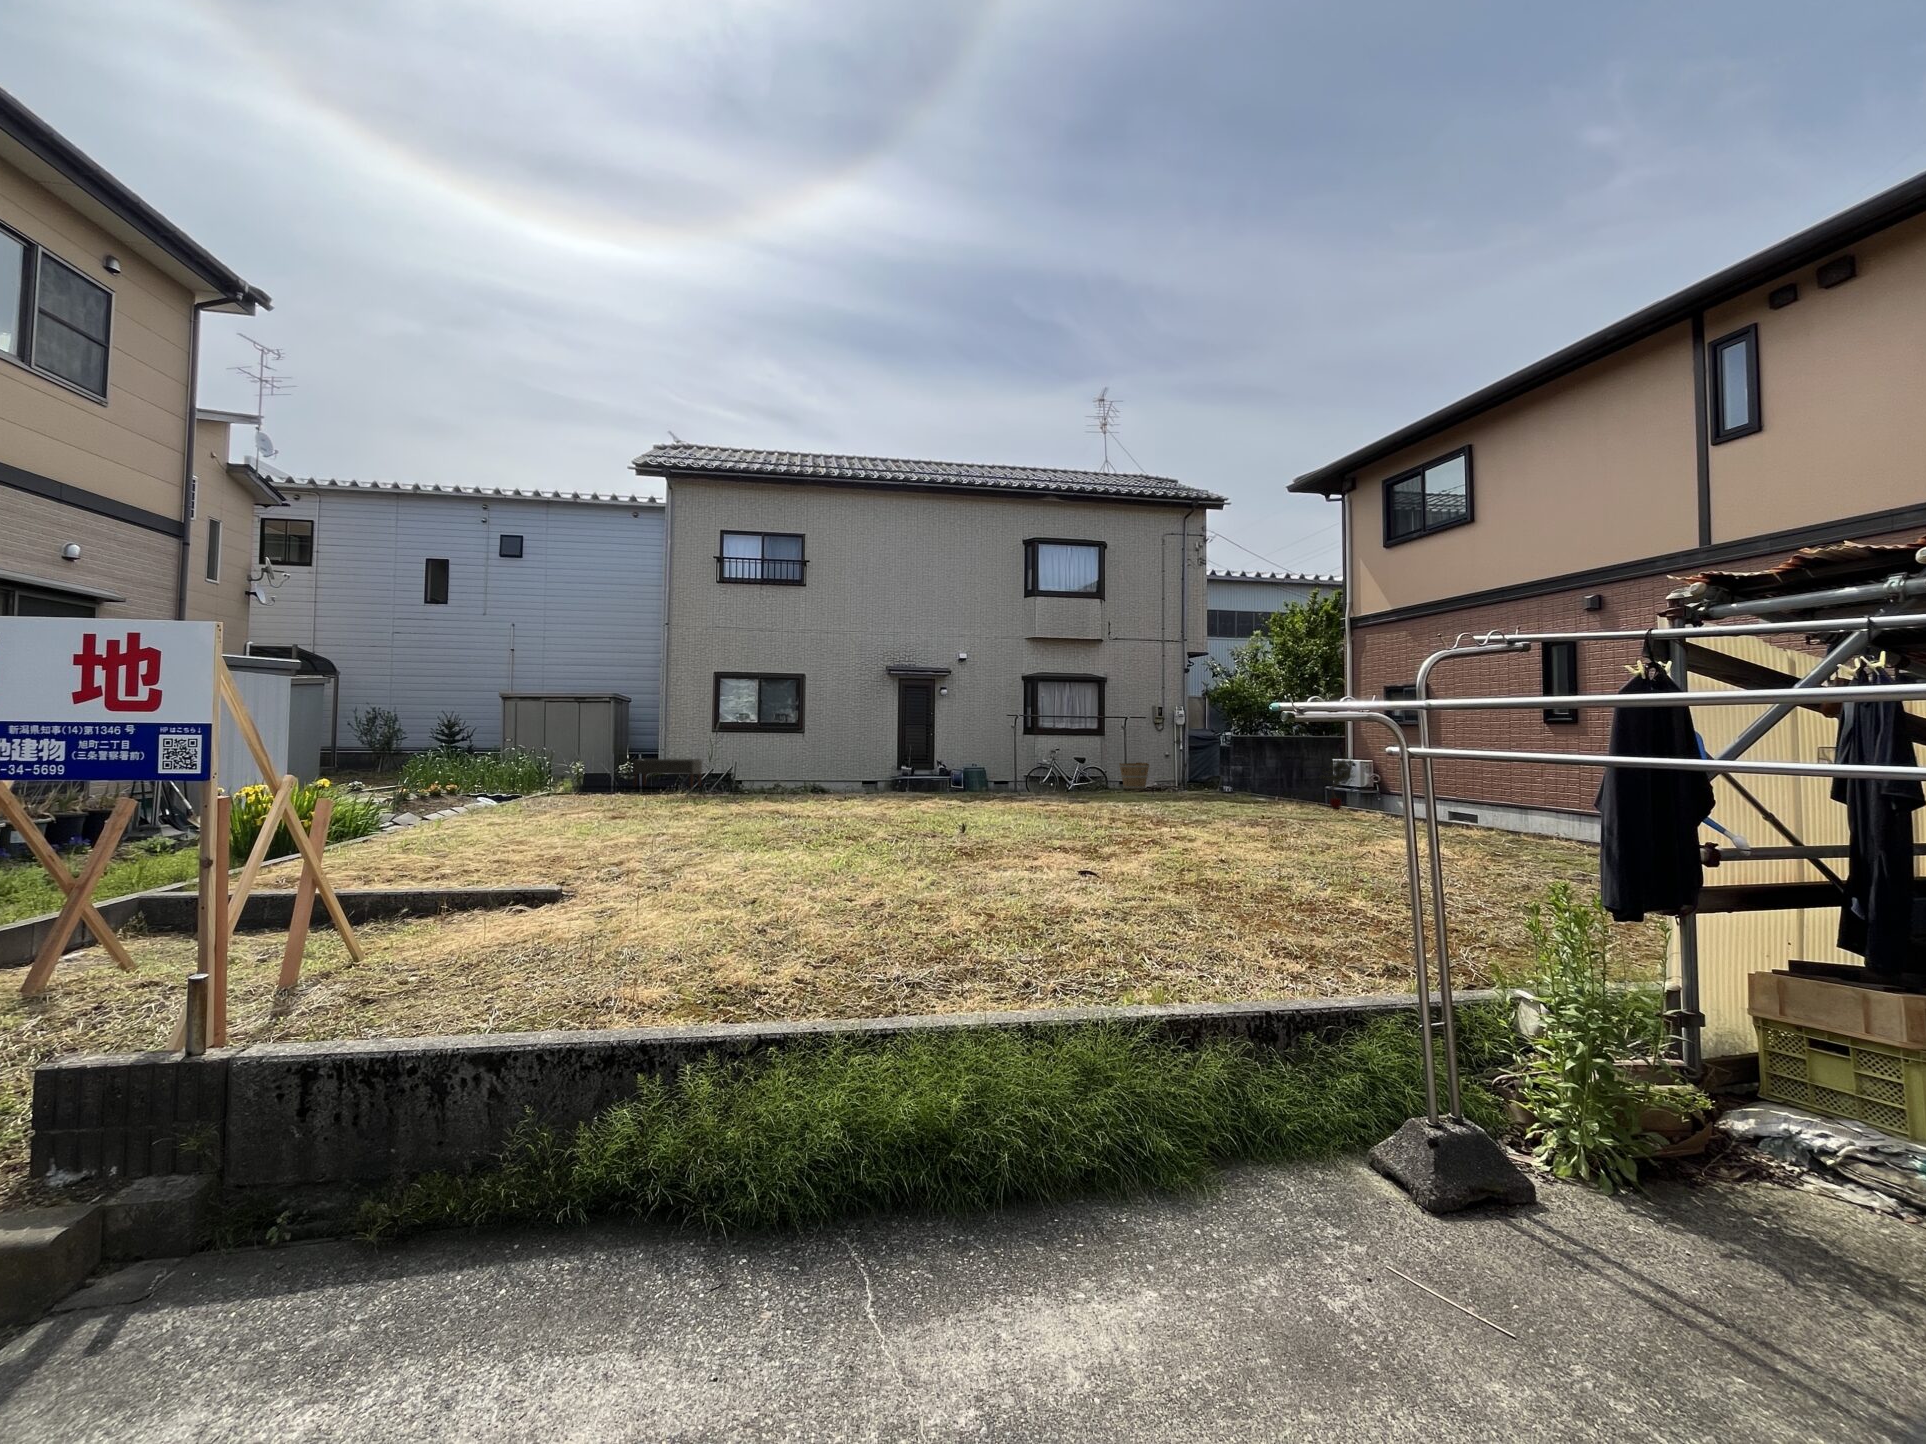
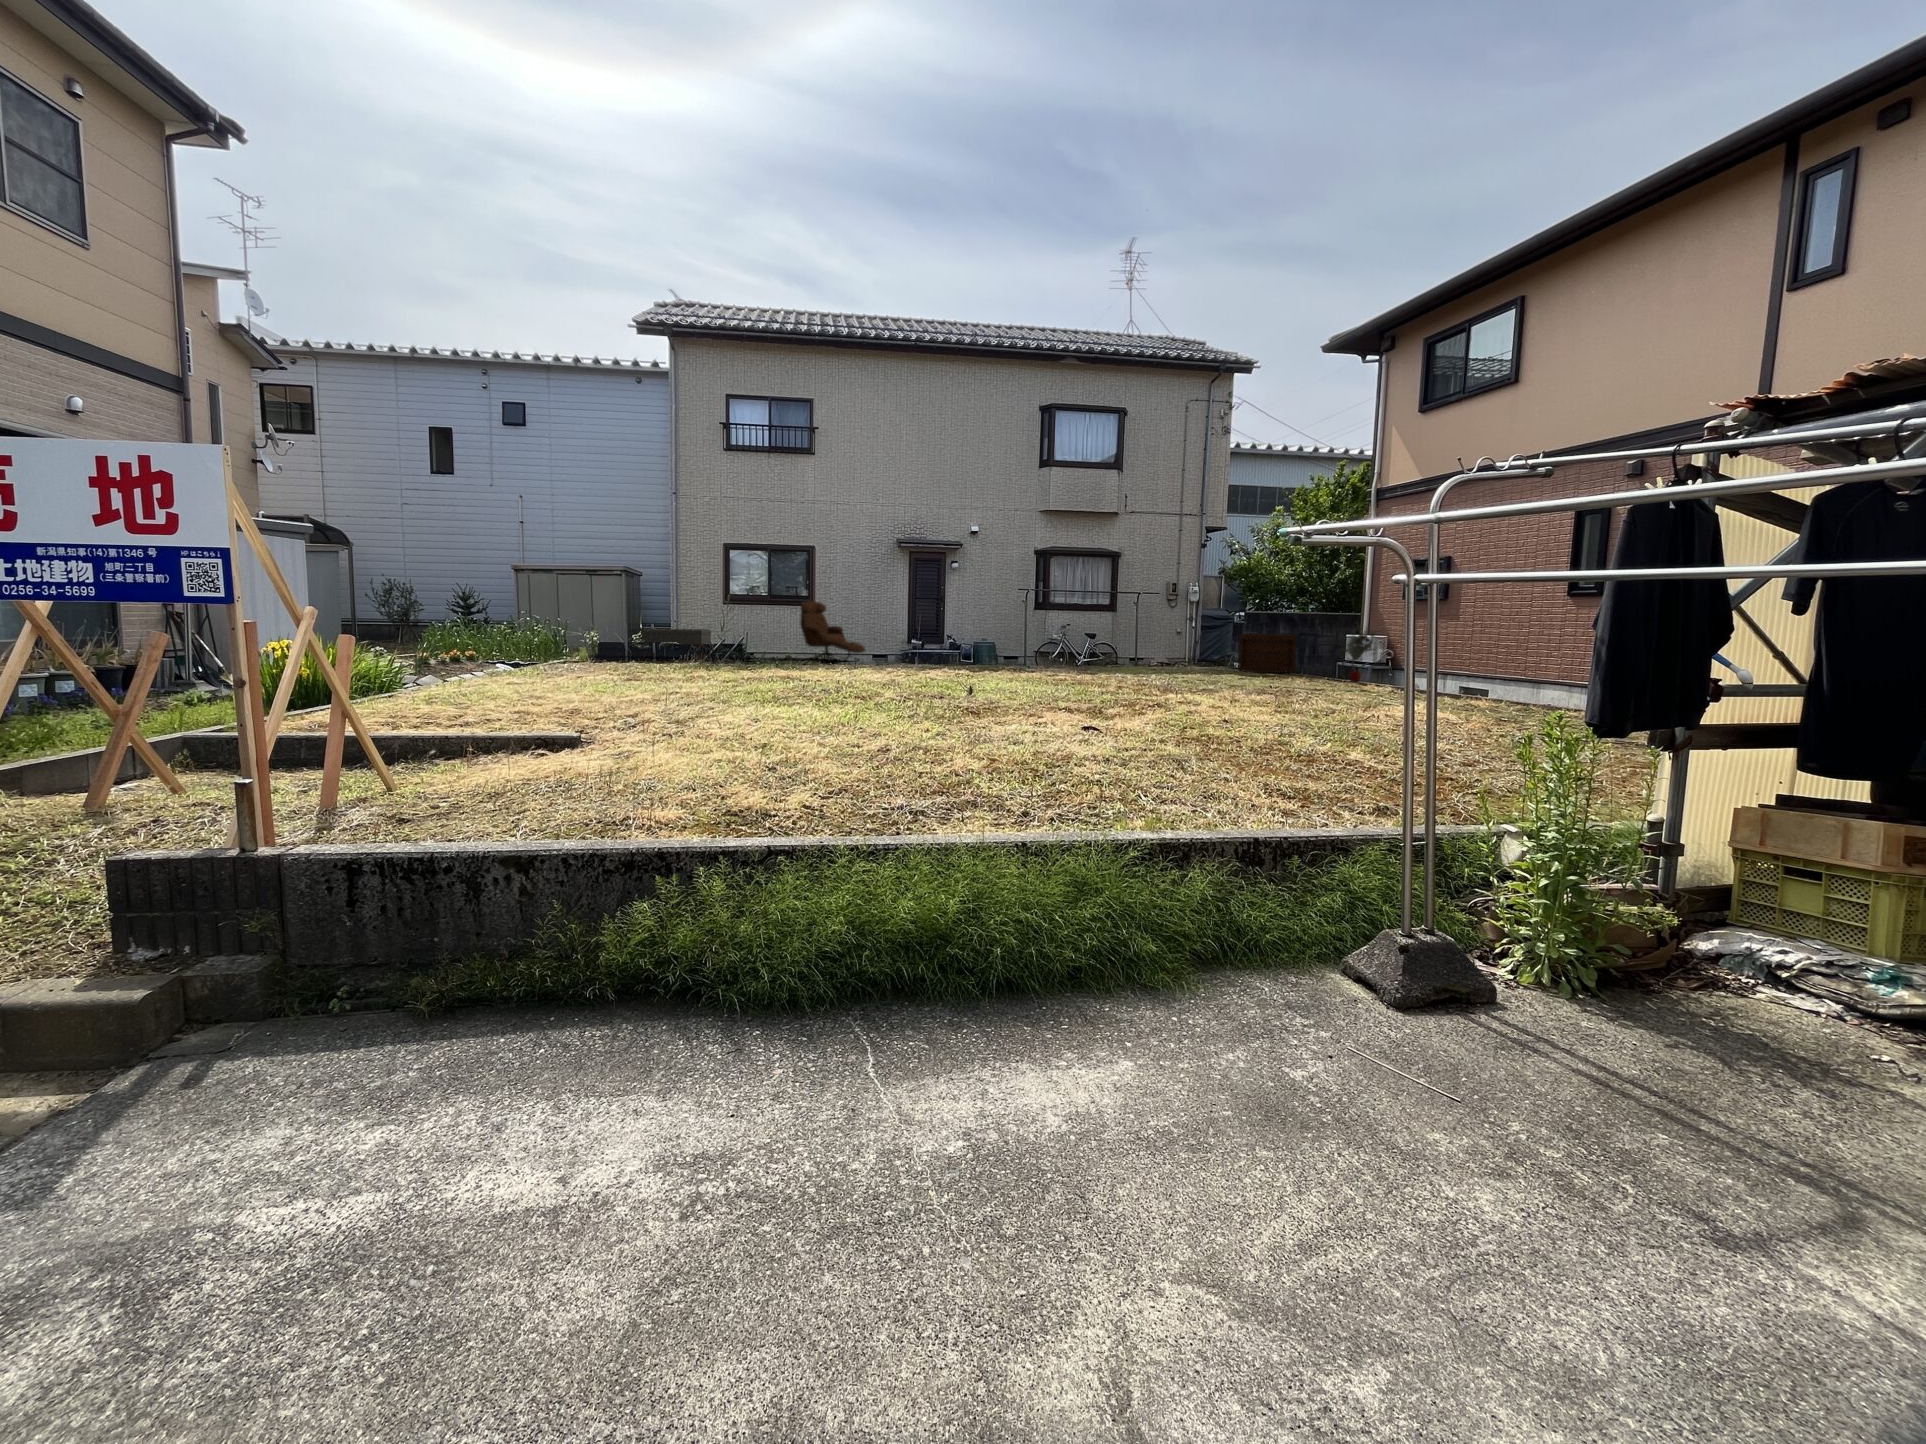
lounge chair: none [791,731,855,790] -> present [800,601,865,660]
wooden crate: none [1221,760,1276,800] -> present [1238,634,1296,673]
wooden bucket: present [1119,763,1149,789] -> none [1135,637,1167,663]

